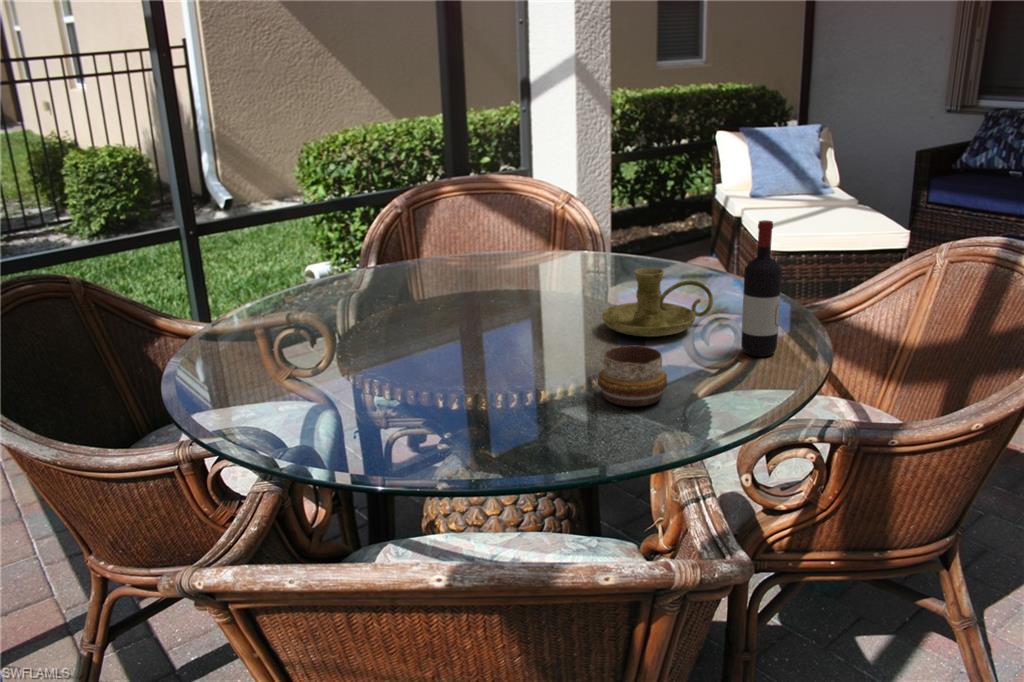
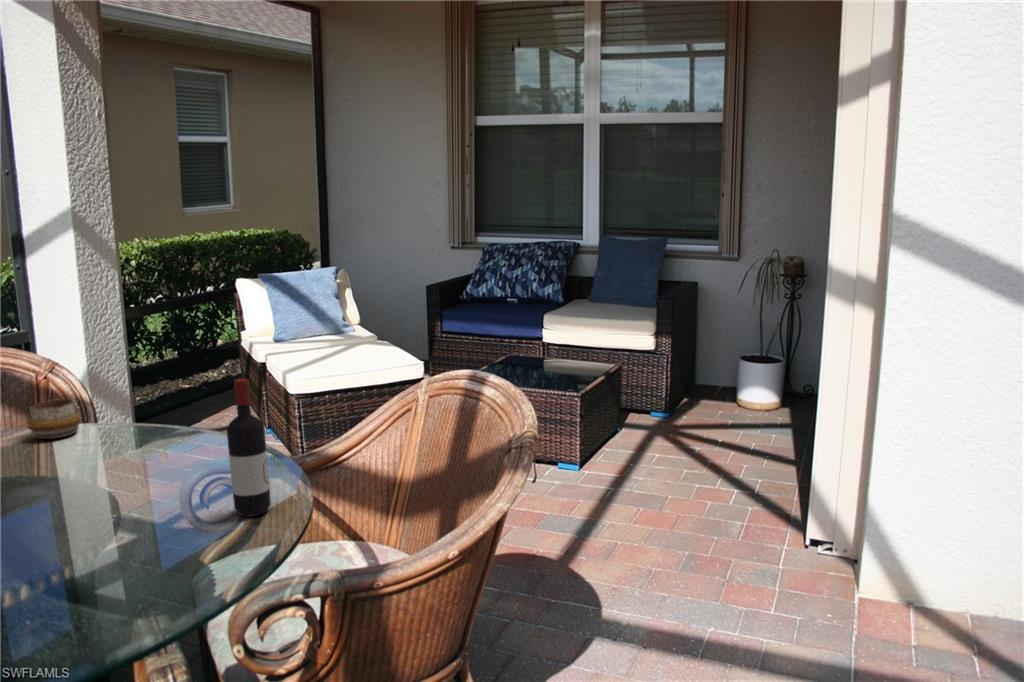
candle holder: present [602,268,713,337] -> none [81,438,207,514]
decorative bowl: present [598,346,668,407] -> present [28,399,80,439]

